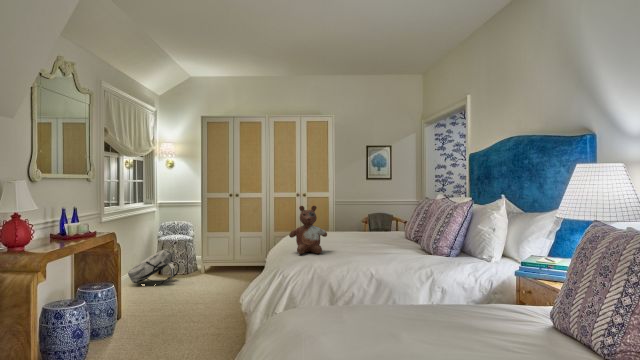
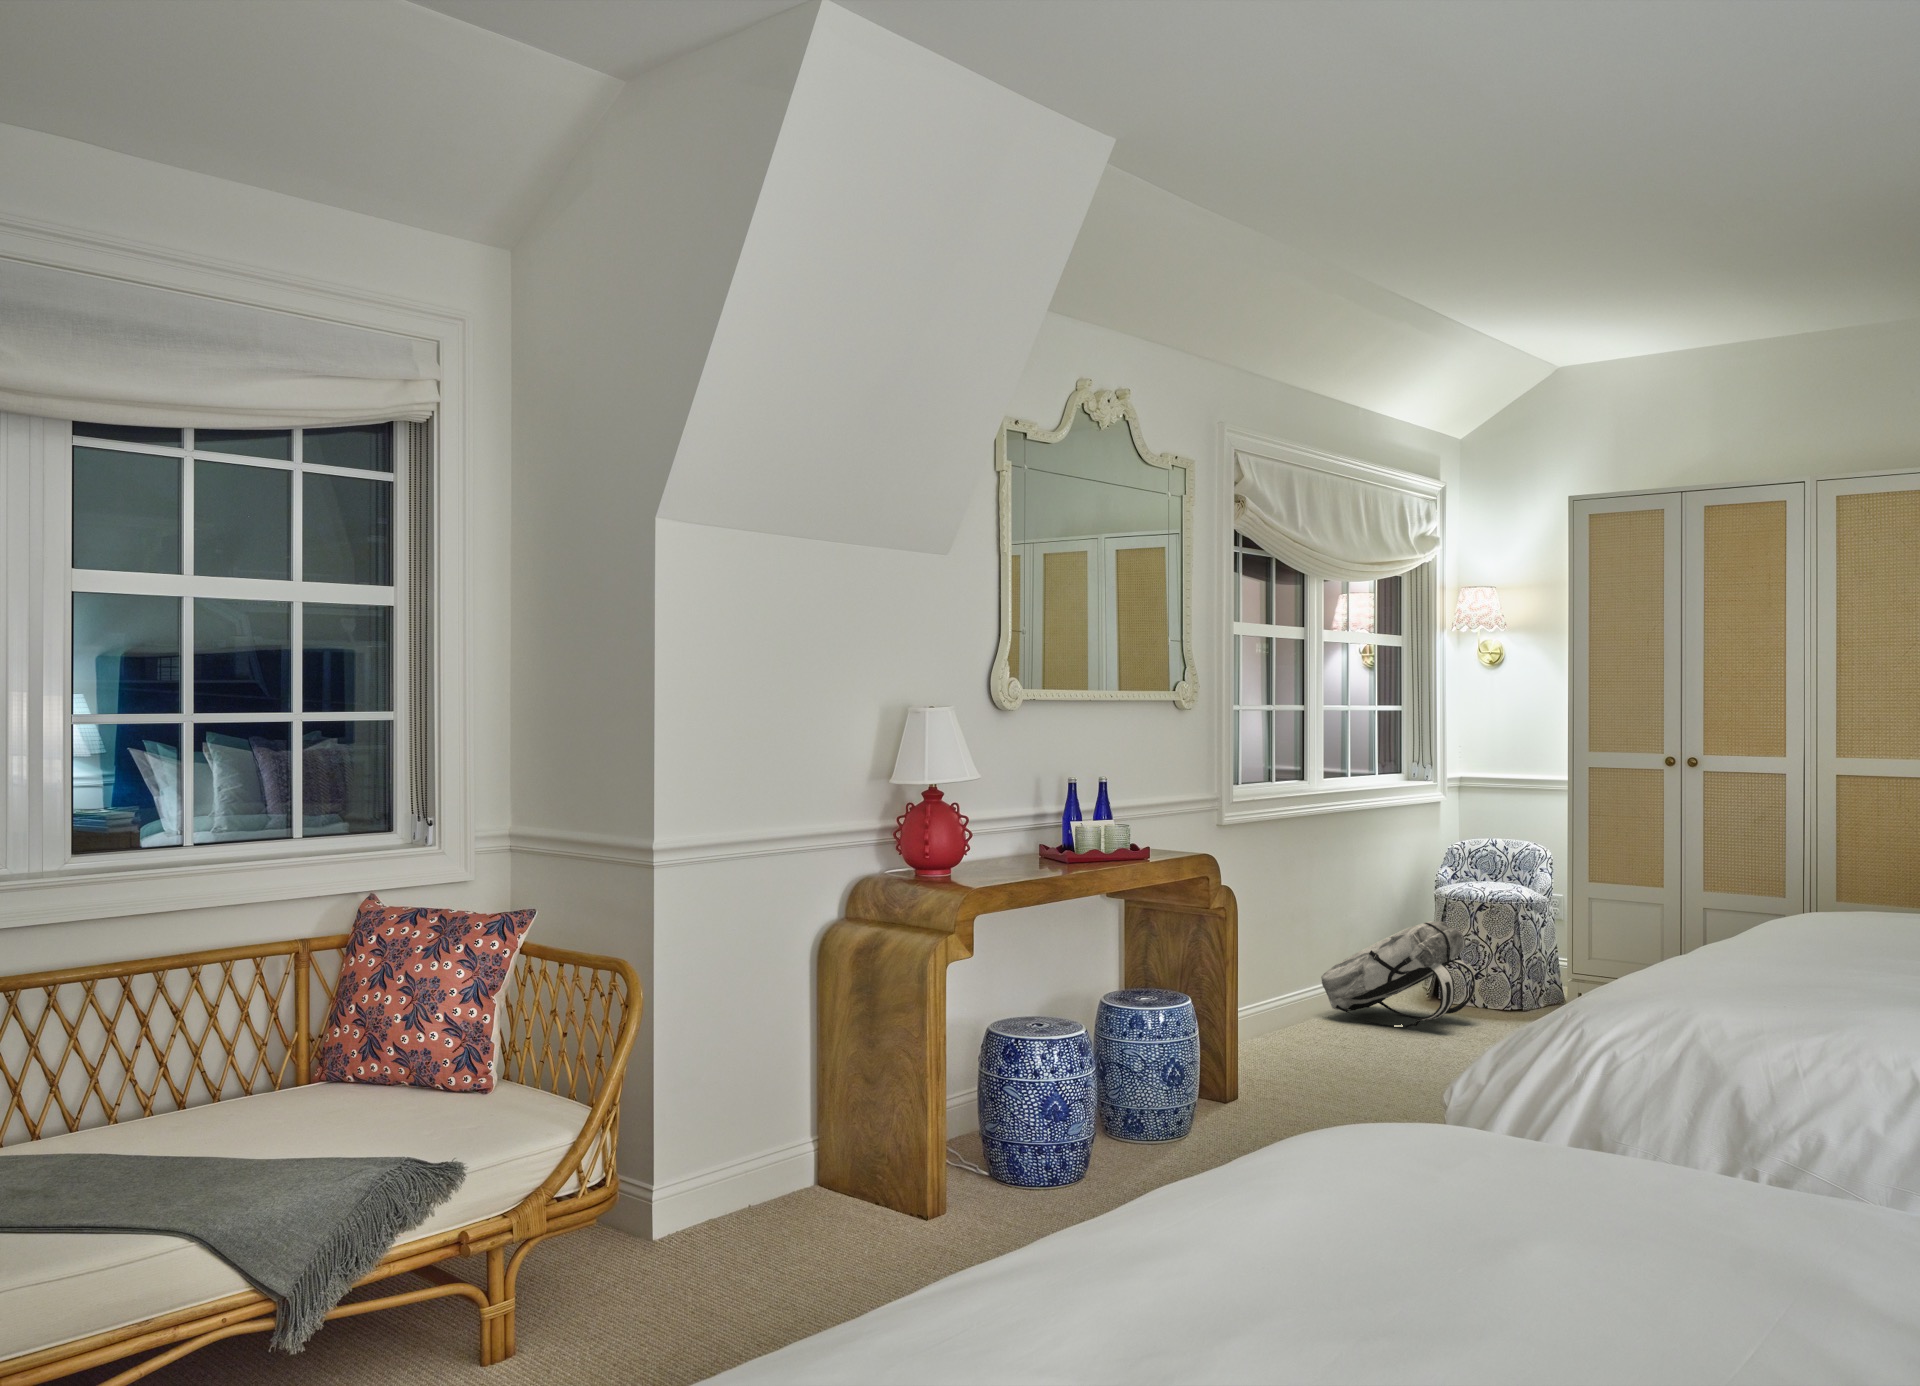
stuffed bear: present [289,206,327,254] -> none [1712,811,1875,998]

